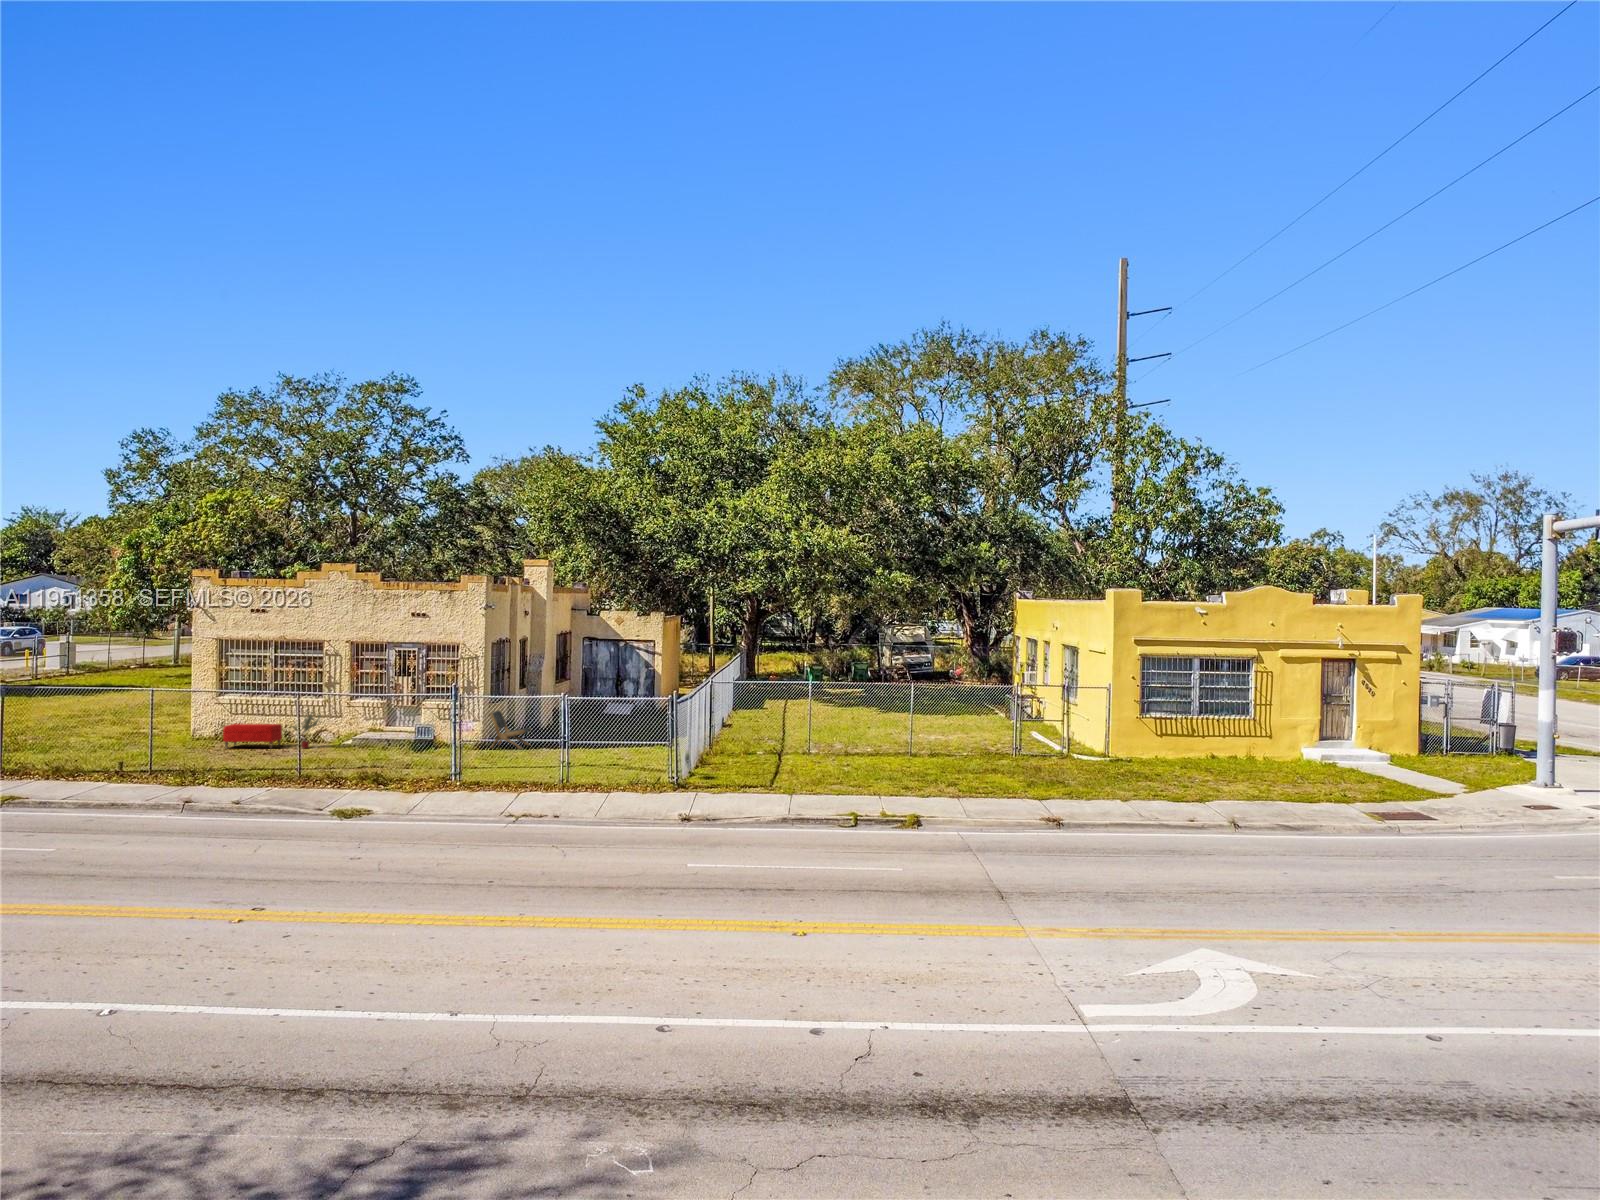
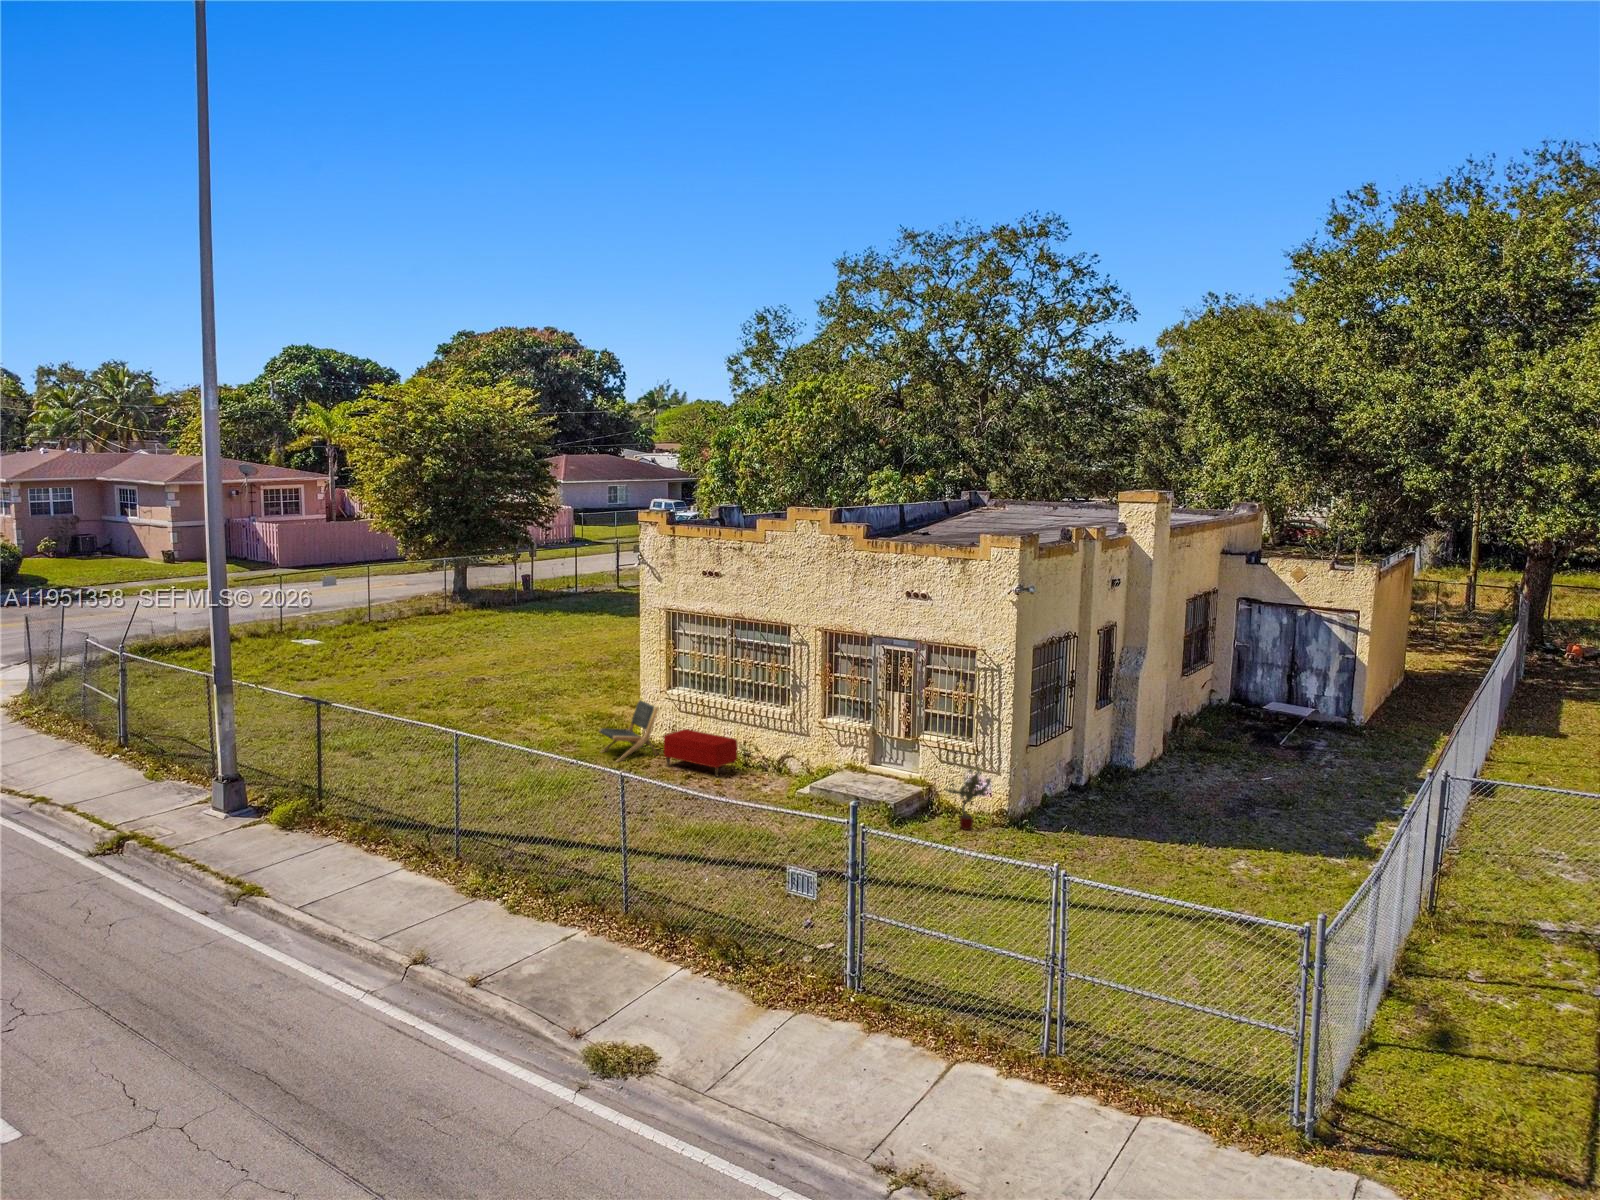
potted tree: present [292,710,320,749] -> present [946,766,991,830]
lounge chair: present [490,710,531,749] -> present [599,700,658,762]

